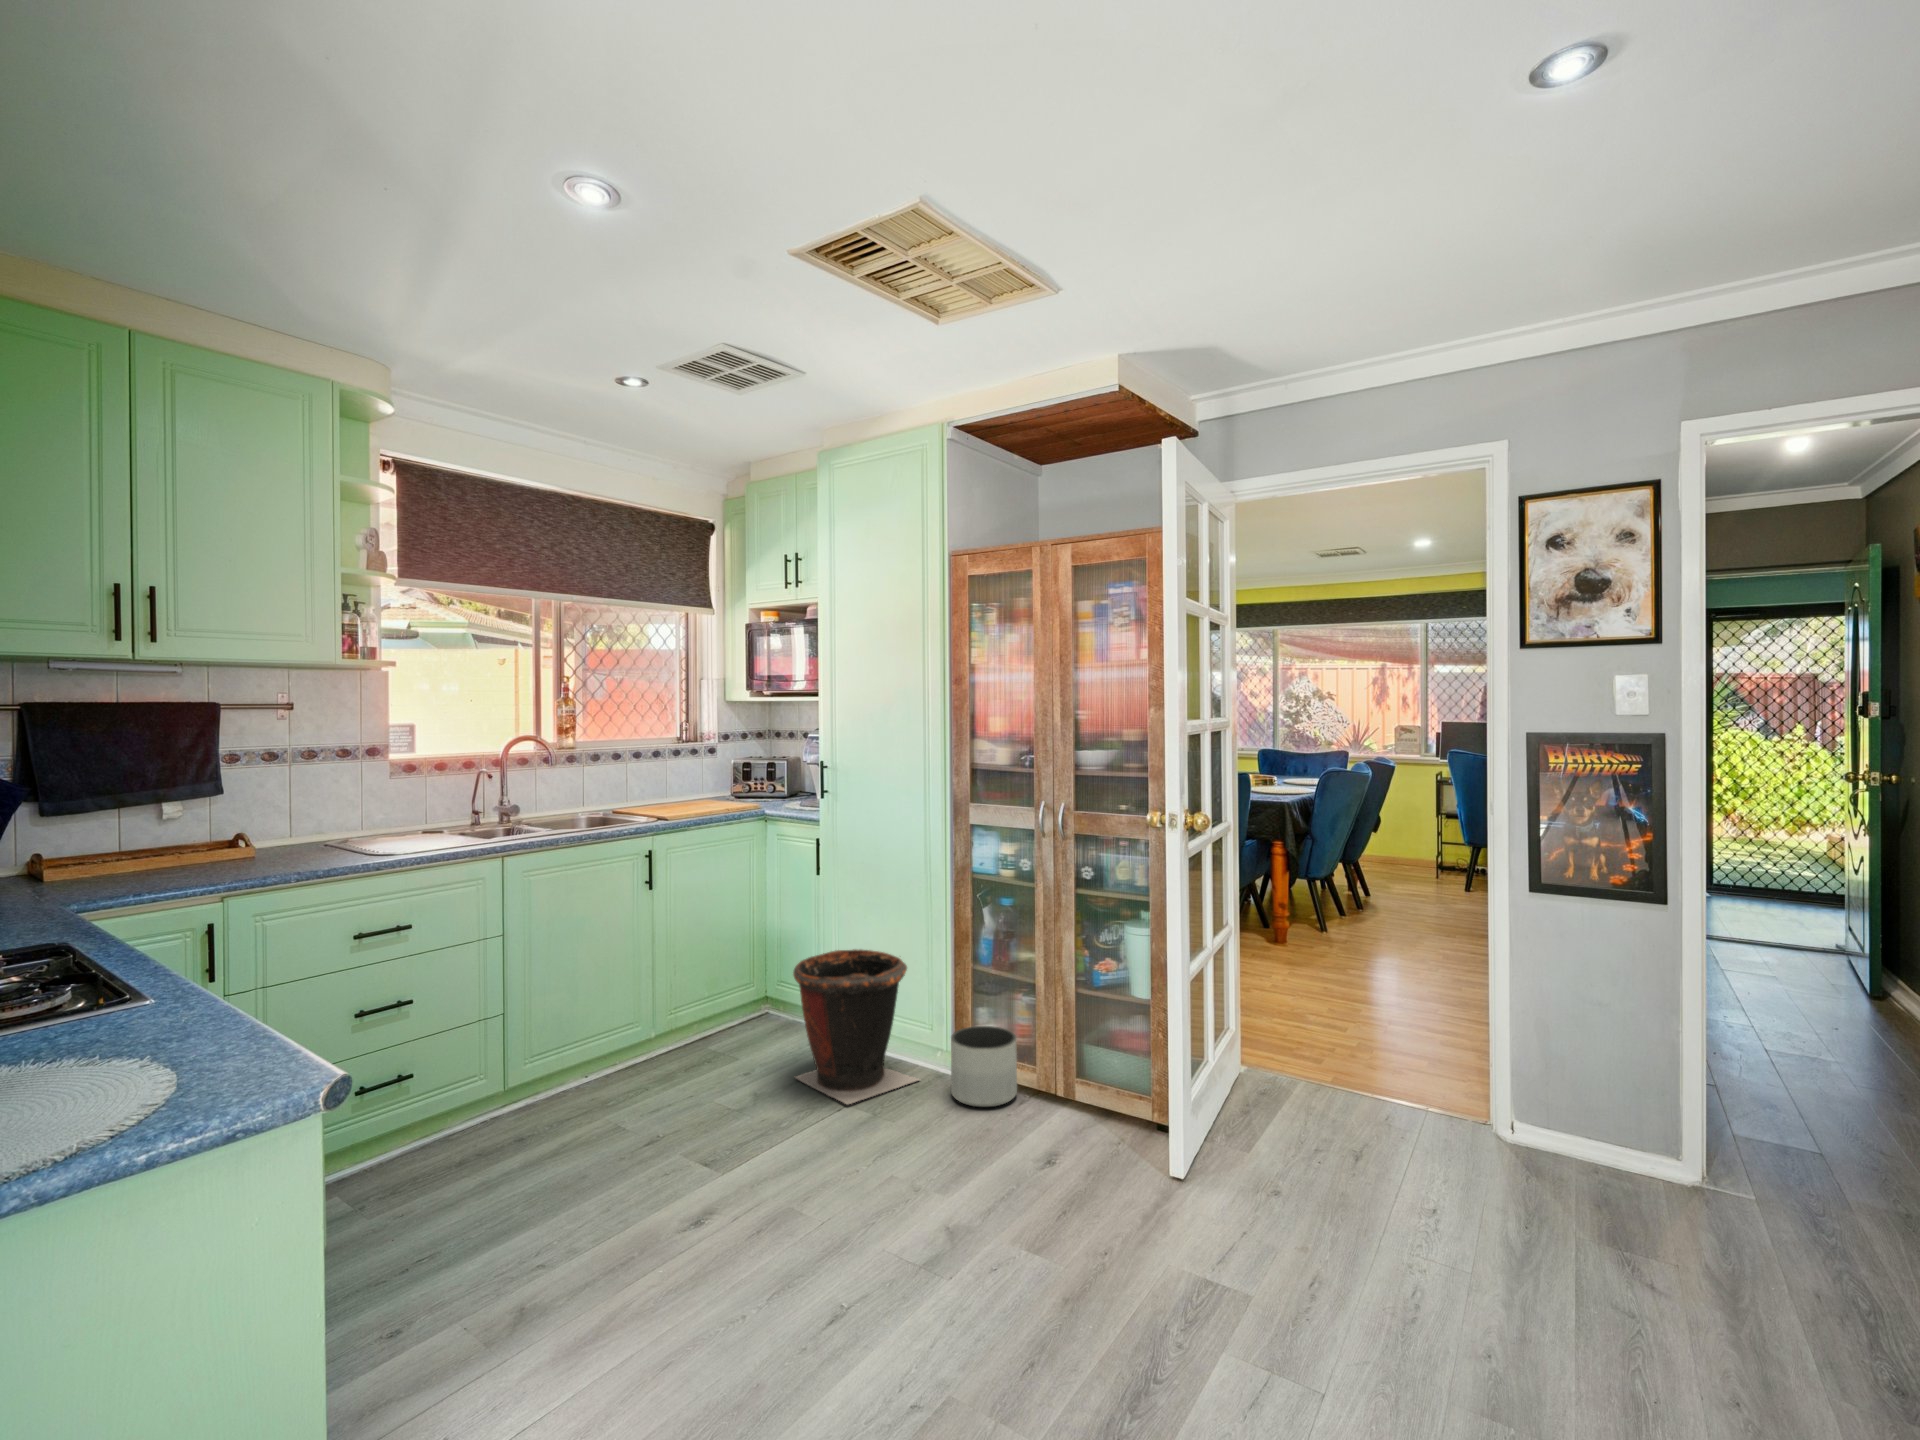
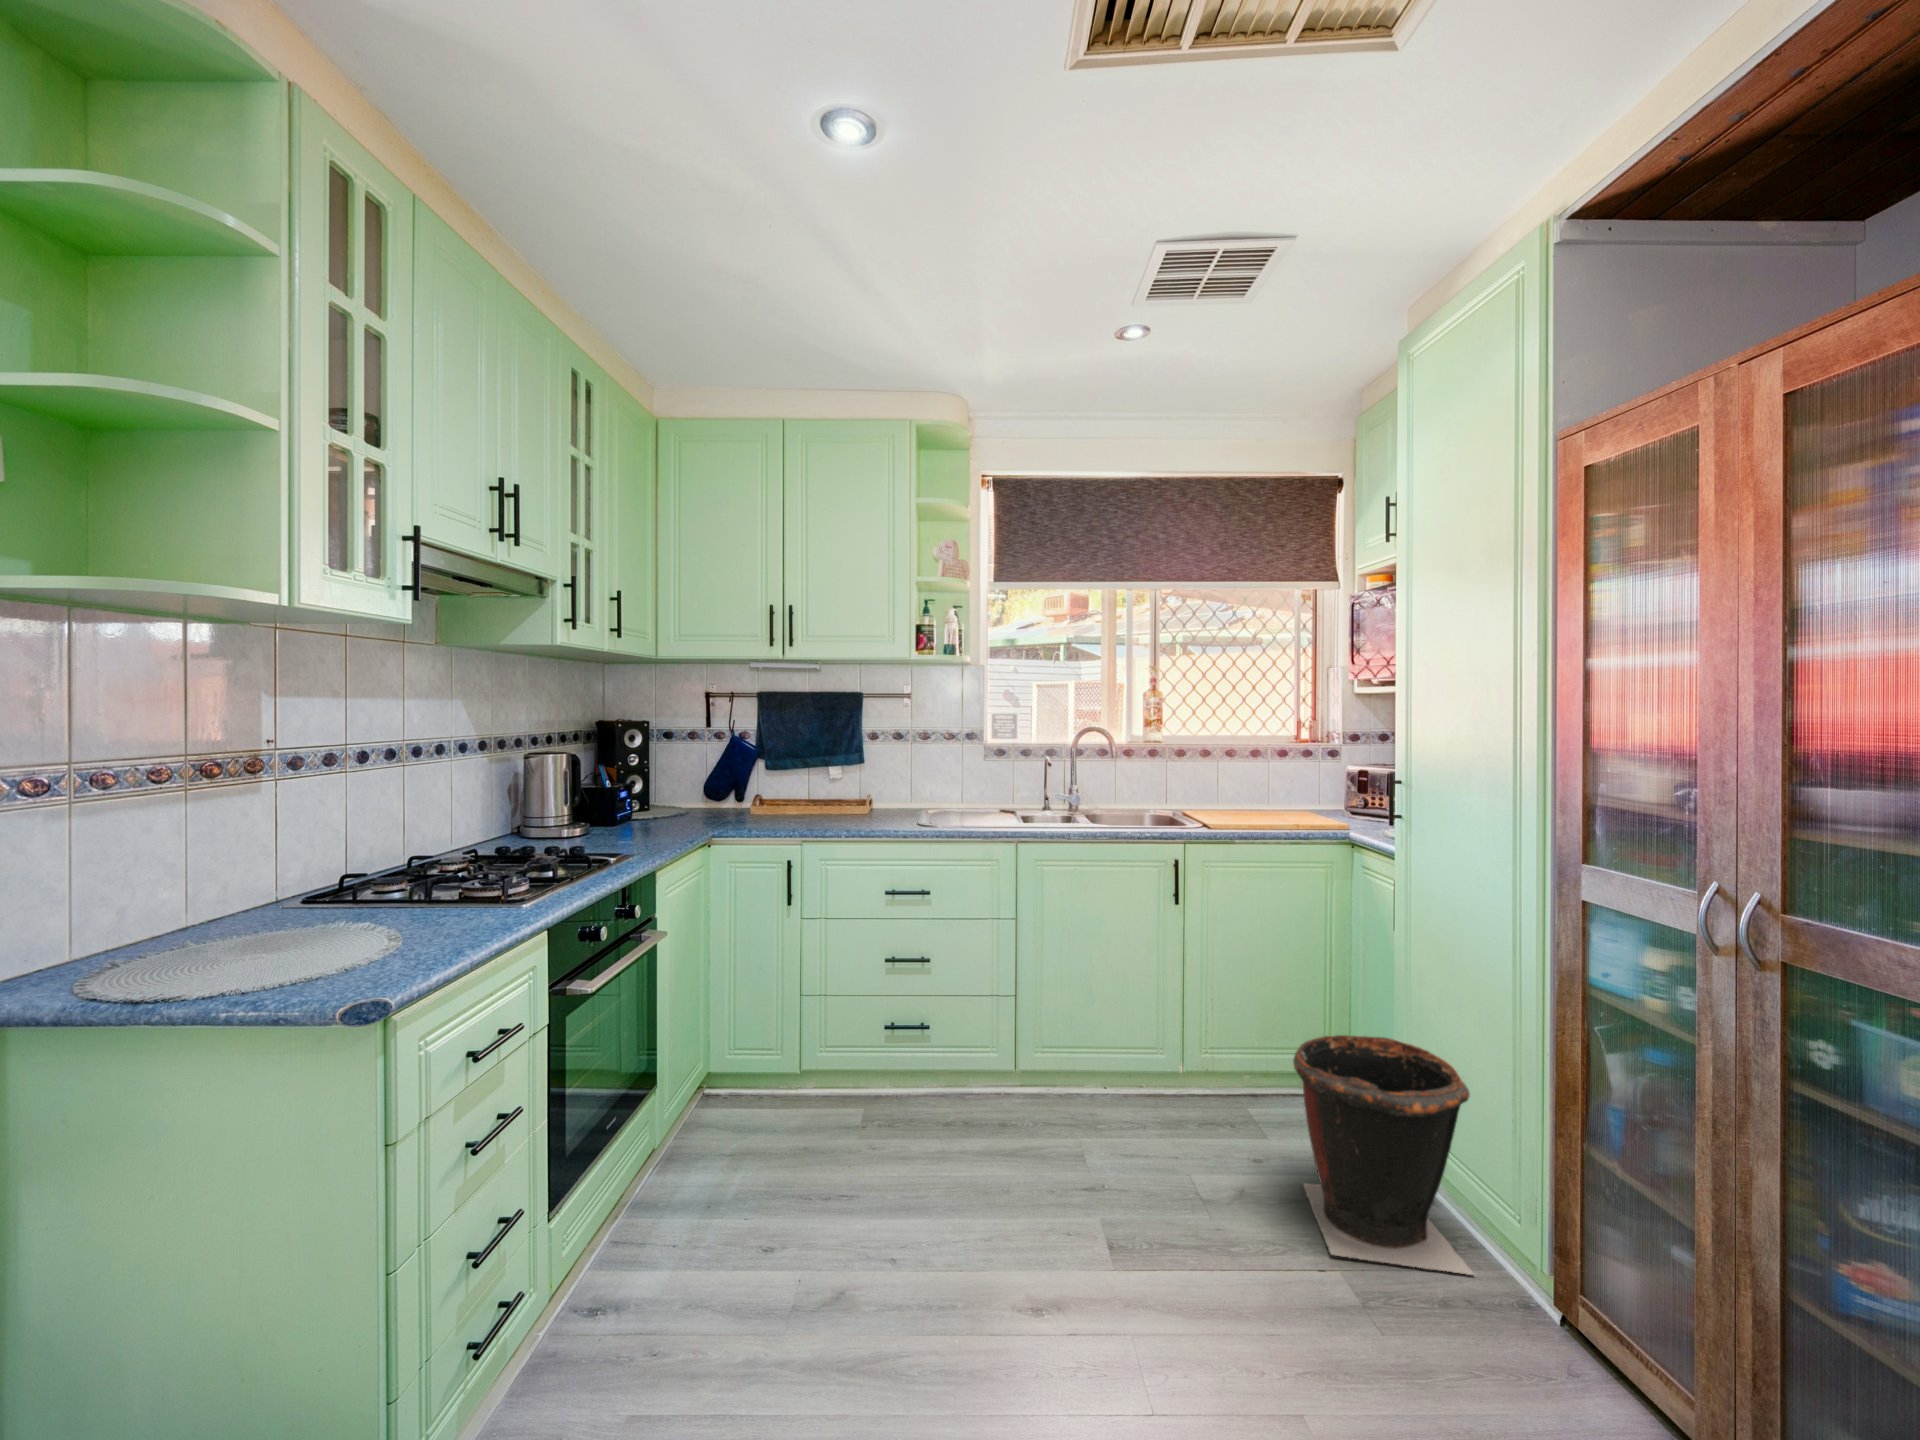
planter: present [951,1026,1017,1107] -> none [1499,1229,1636,1396]

